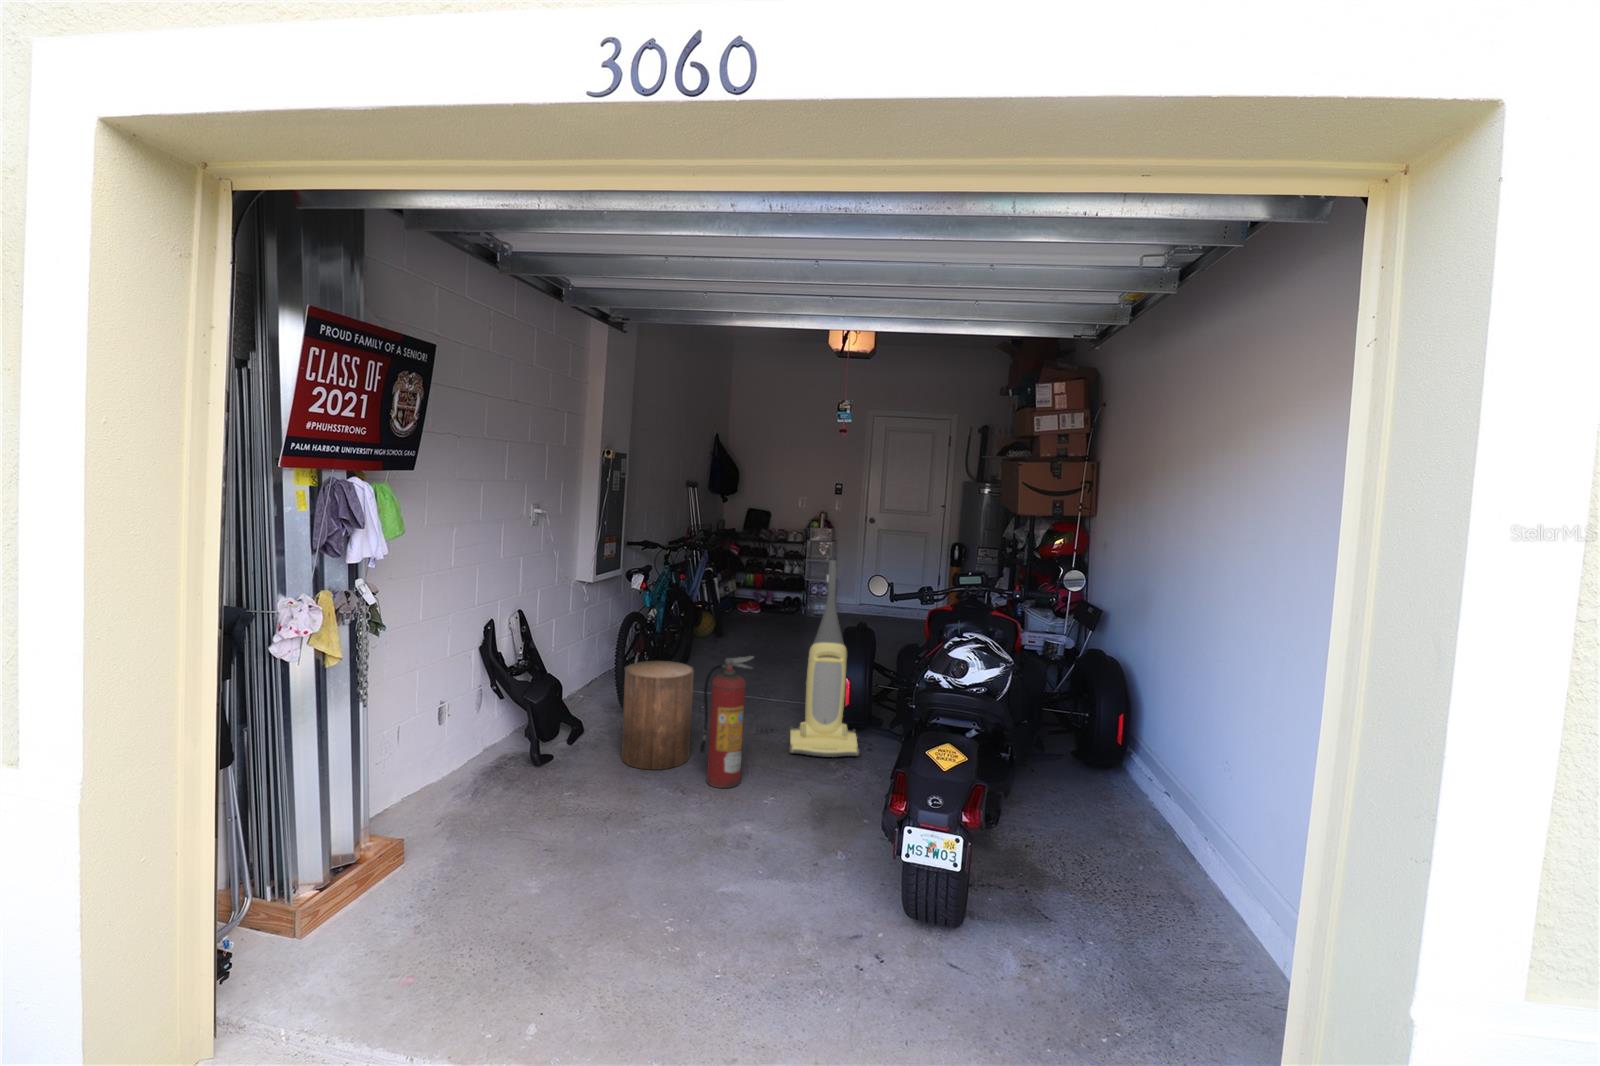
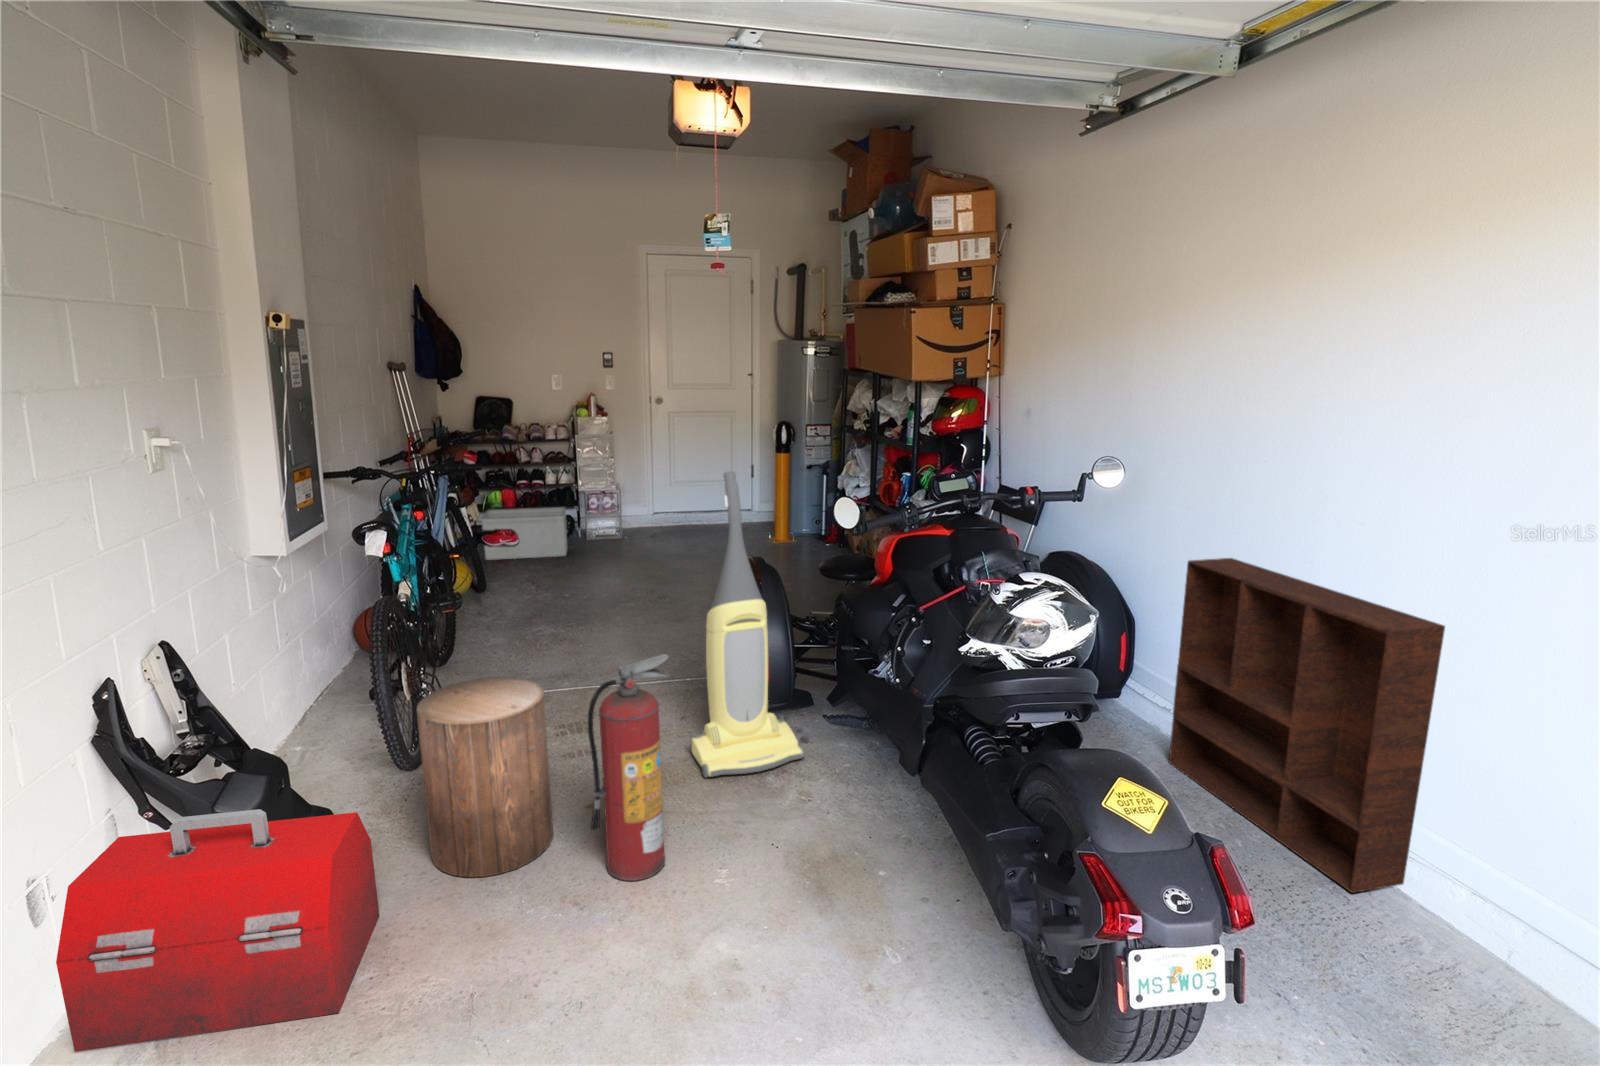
storage bin: none [733,585,794,624] -> present [481,507,567,560]
shelving unit: none [1121,655,1247,905] -> present [1169,558,1445,893]
toolbox: none [446,689,588,801] -> present [56,809,379,1052]

